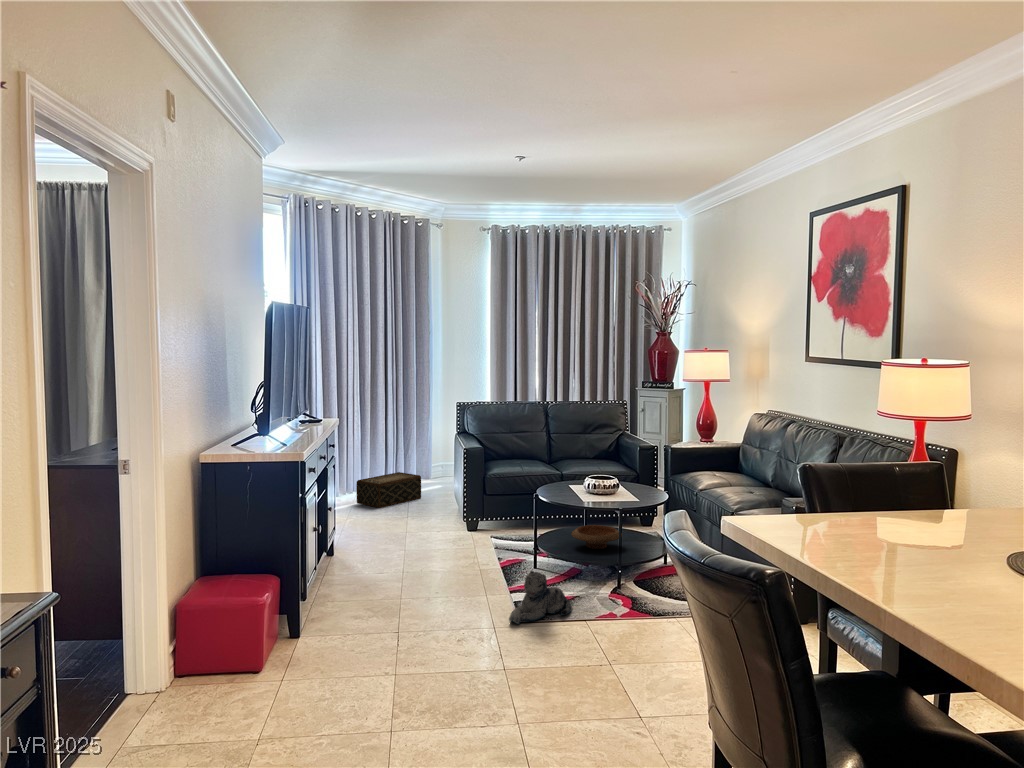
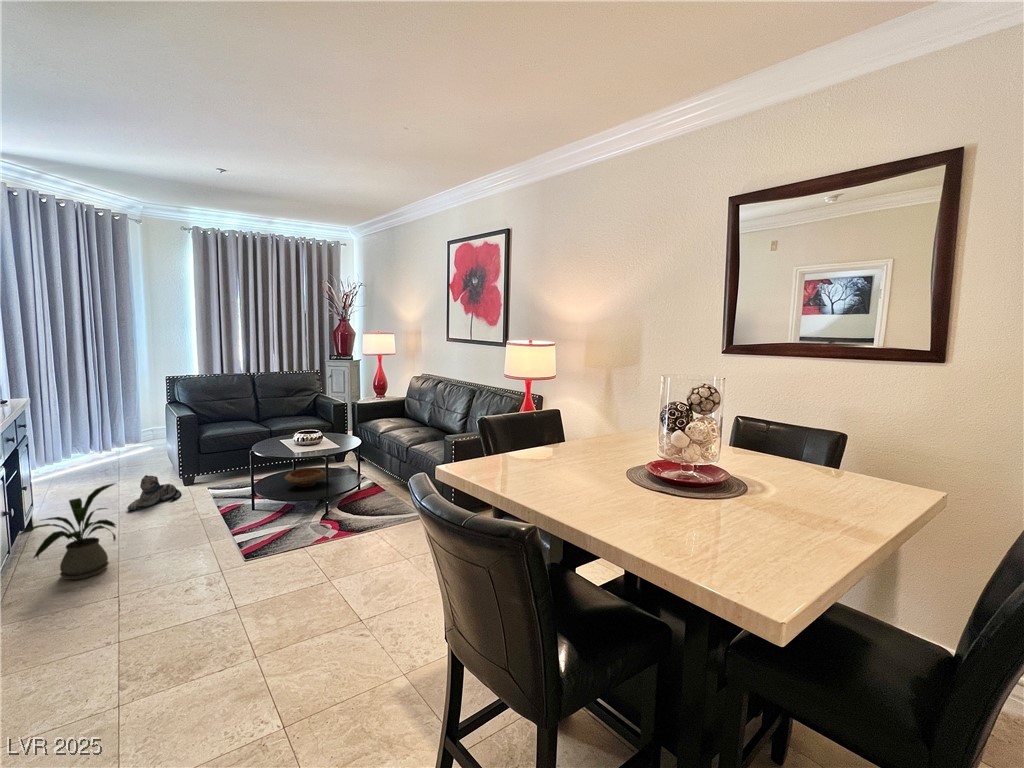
woven basket: present [356,472,421,508] -> none [56,440,133,476]
house plant: none [318,511,405,608] -> present [15,483,116,580]
plush toy: present [509,571,572,624] -> present [127,475,181,510]

